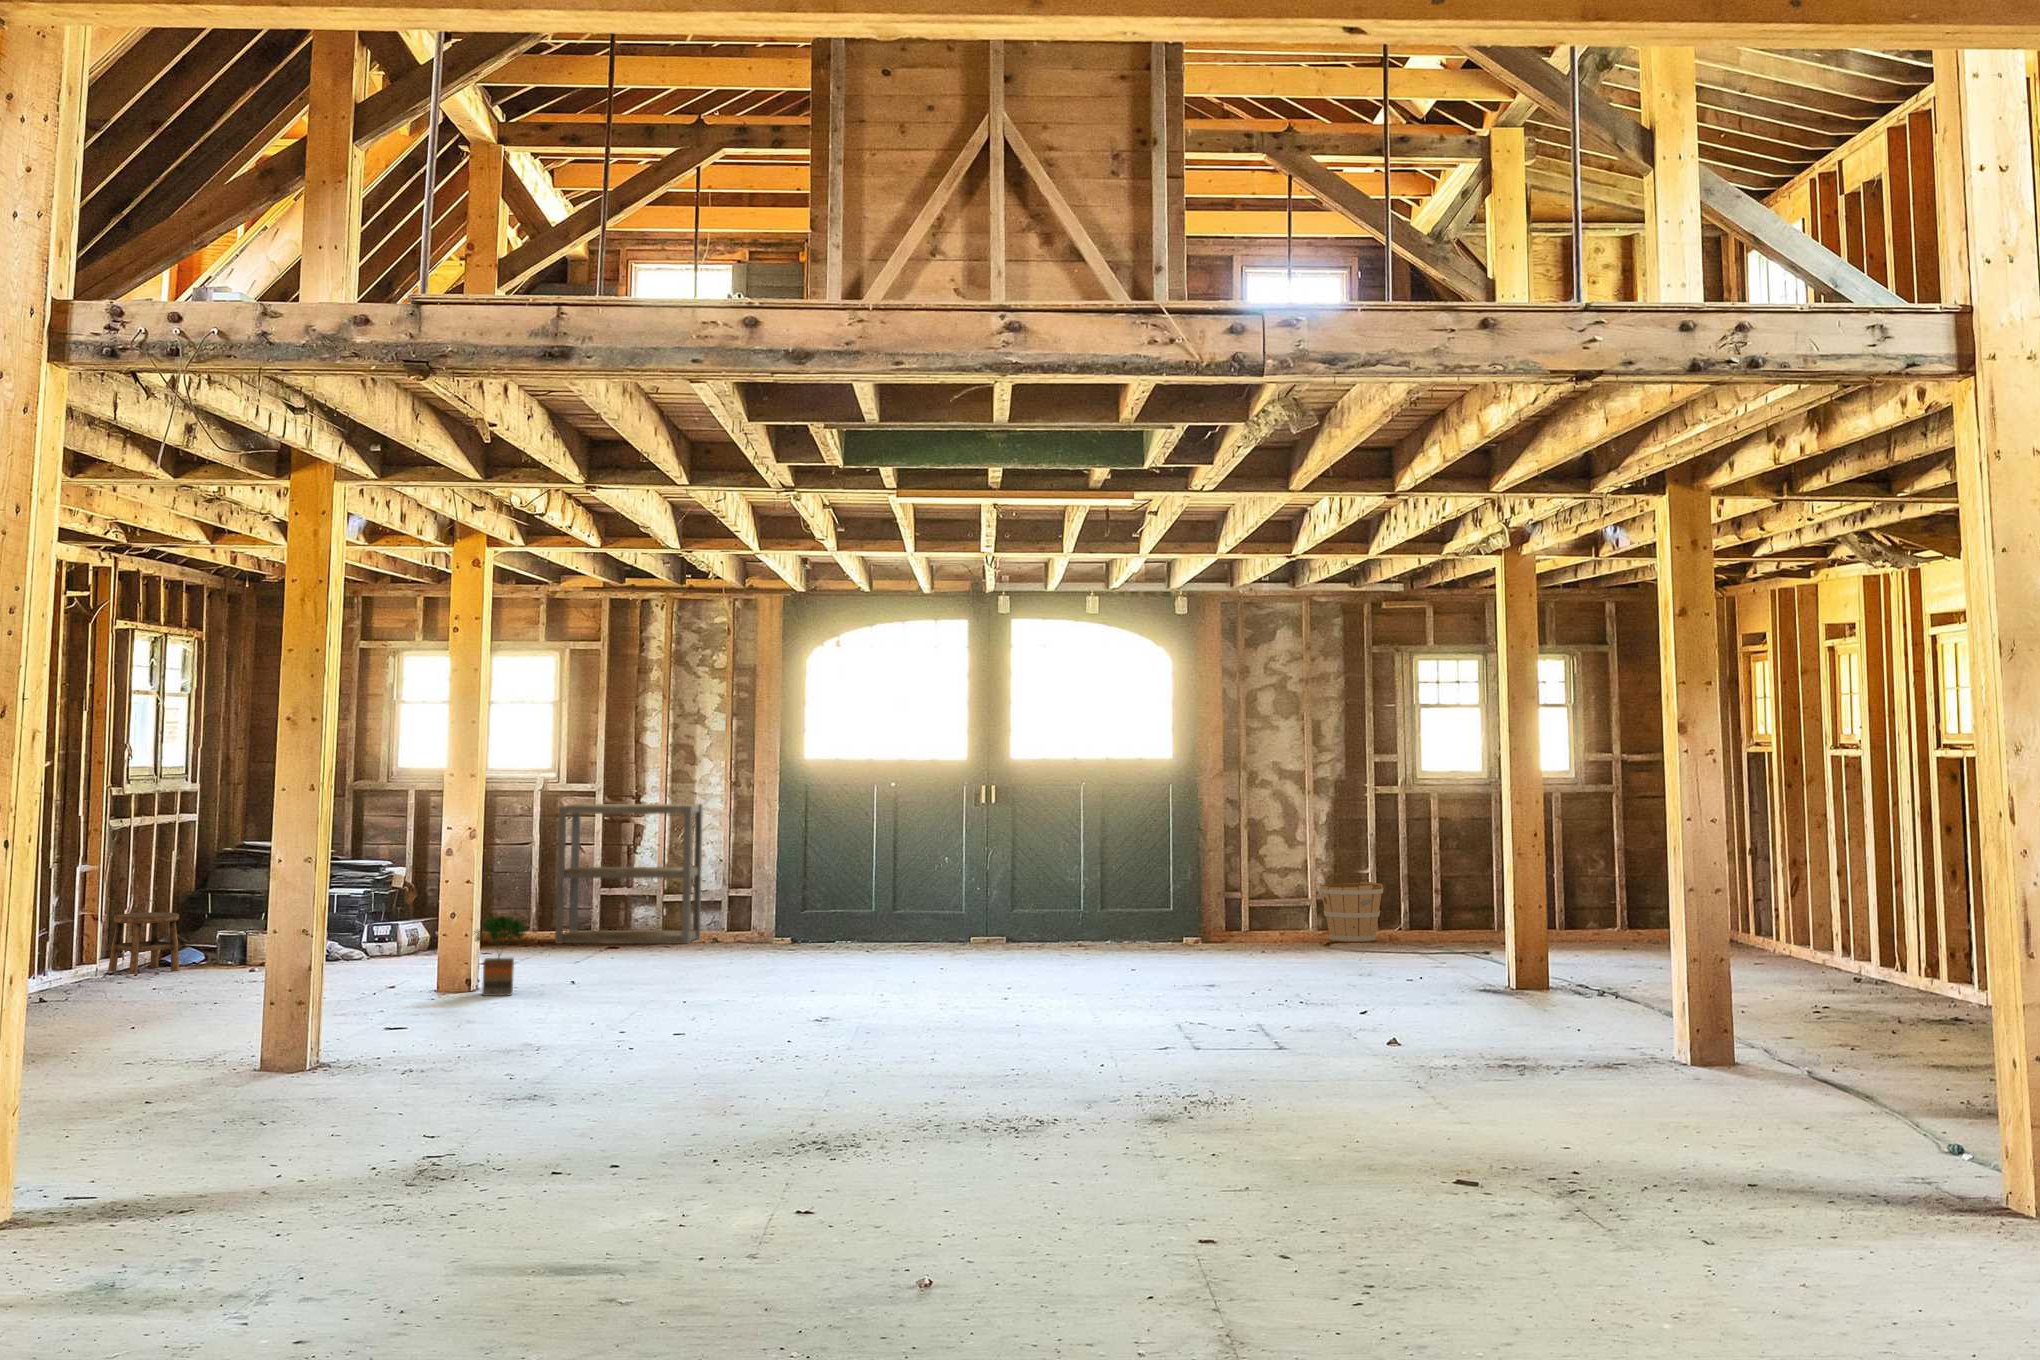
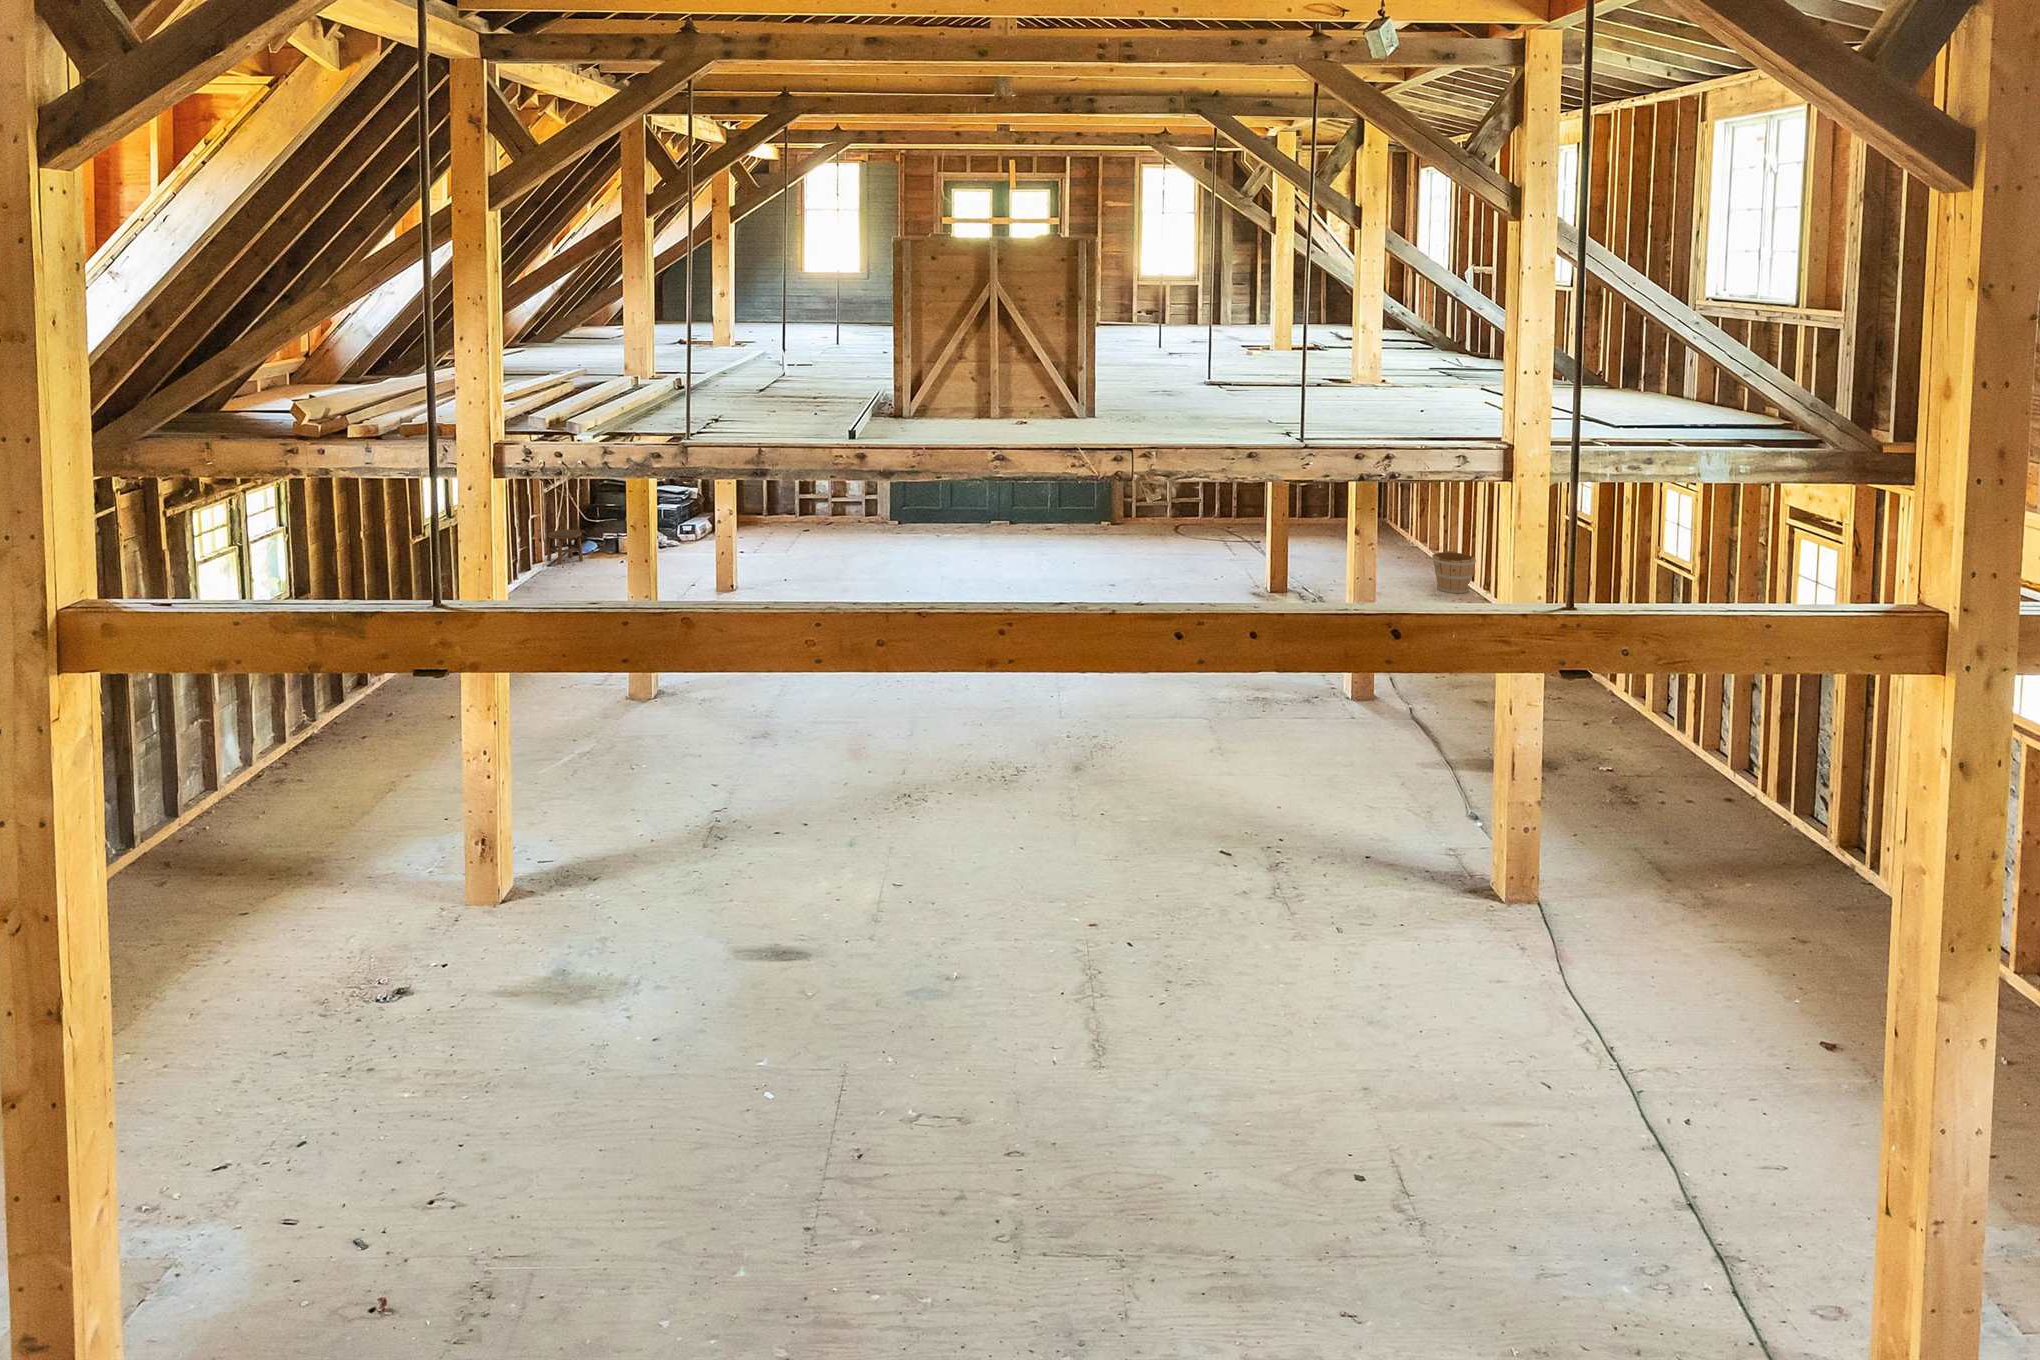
shelving unit: present [555,804,703,944] -> none [777,455,852,531]
wooden bucket: present [1319,882,1383,942] -> present [1432,551,1476,594]
potted tree: present [474,916,526,996] -> none [732,553,761,595]

